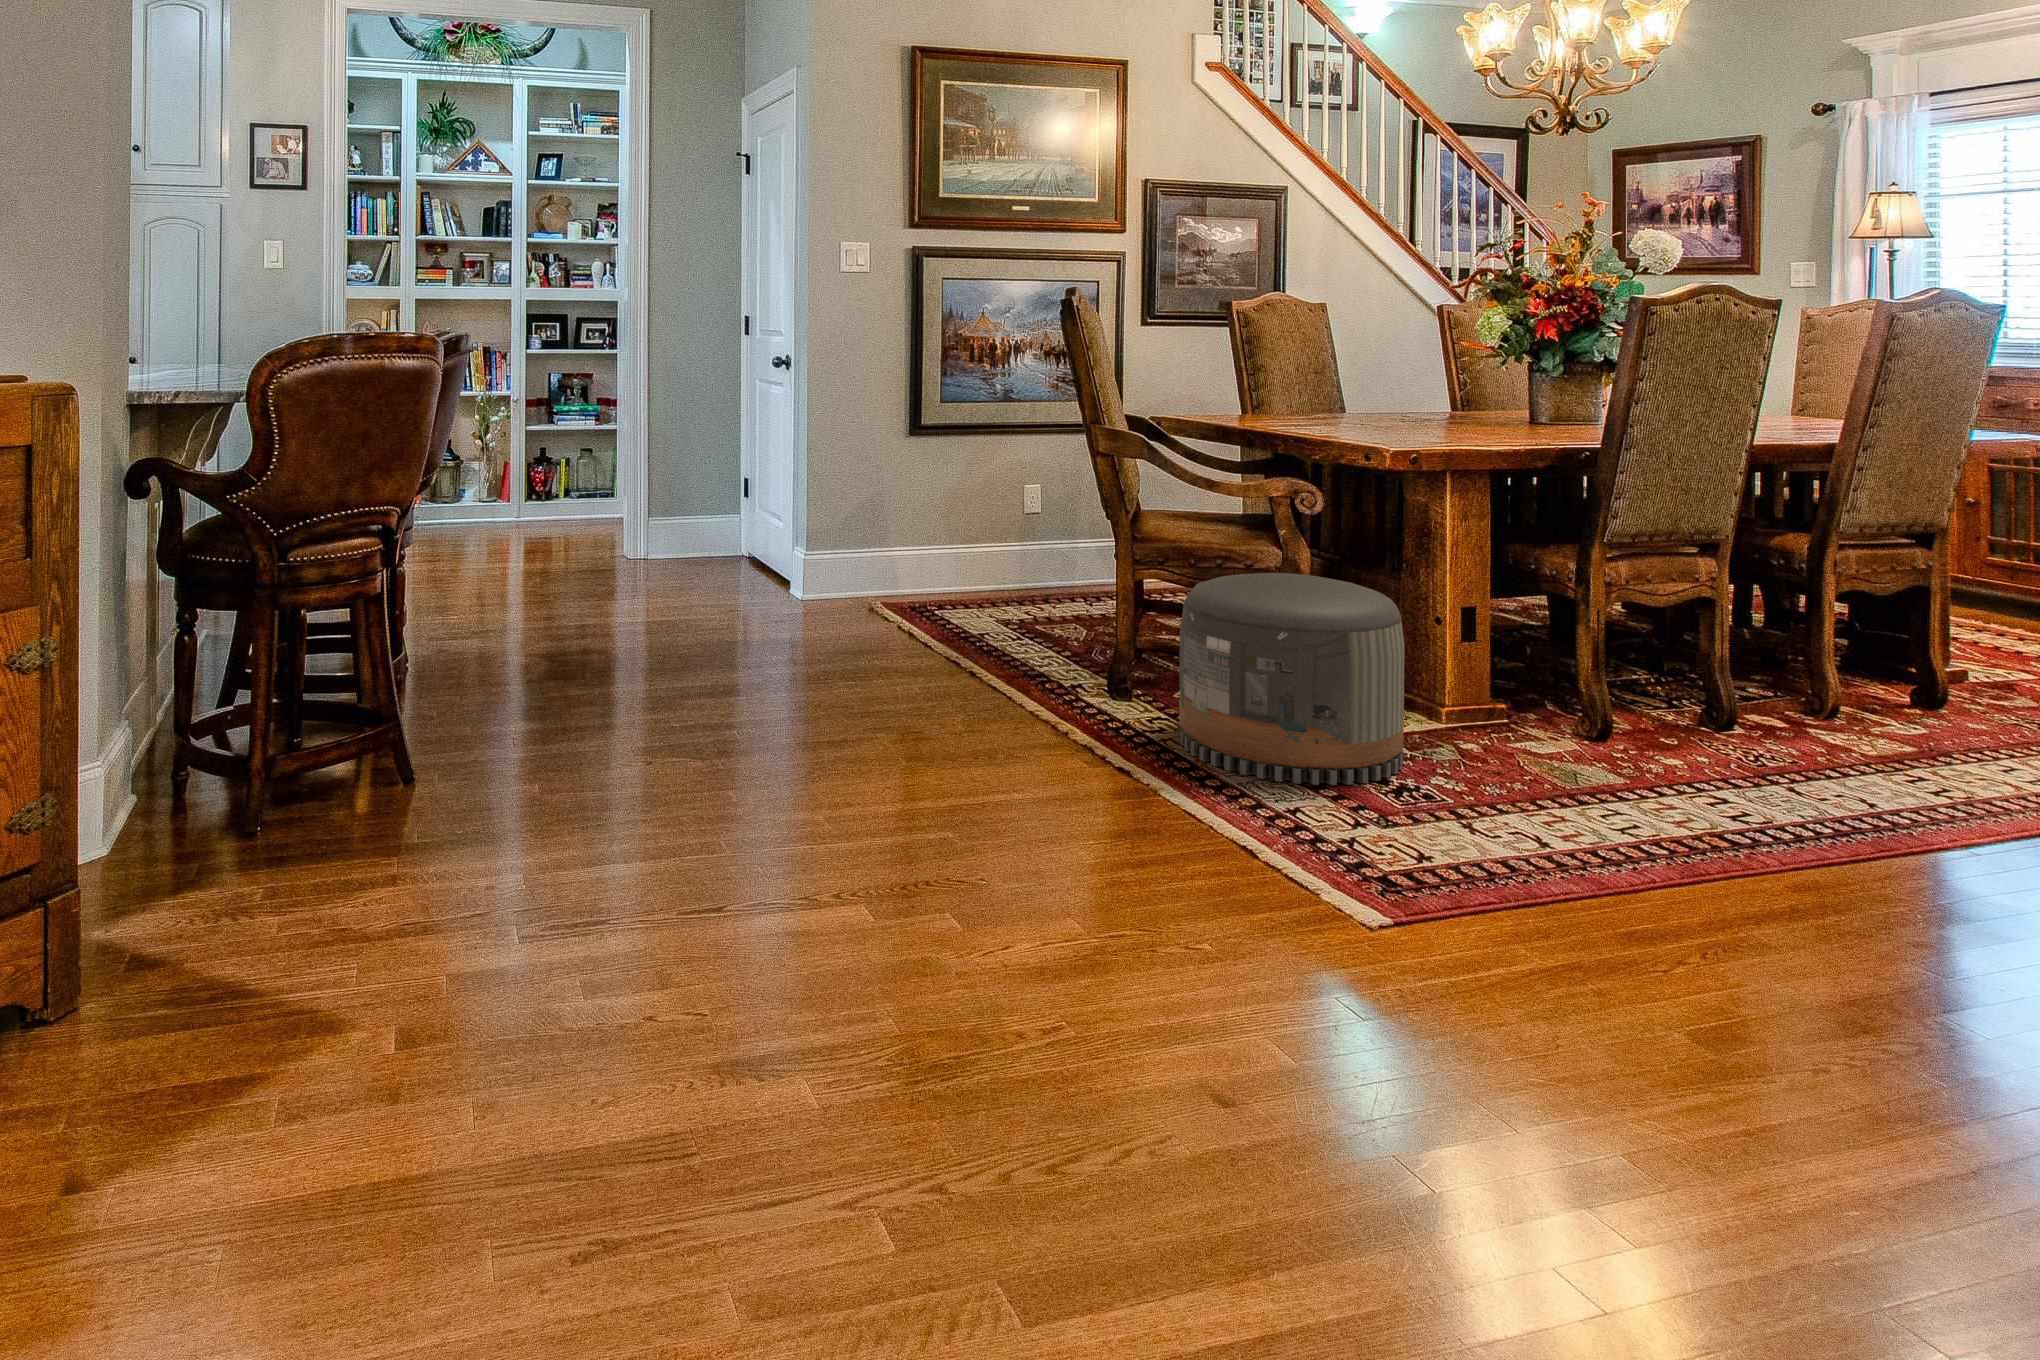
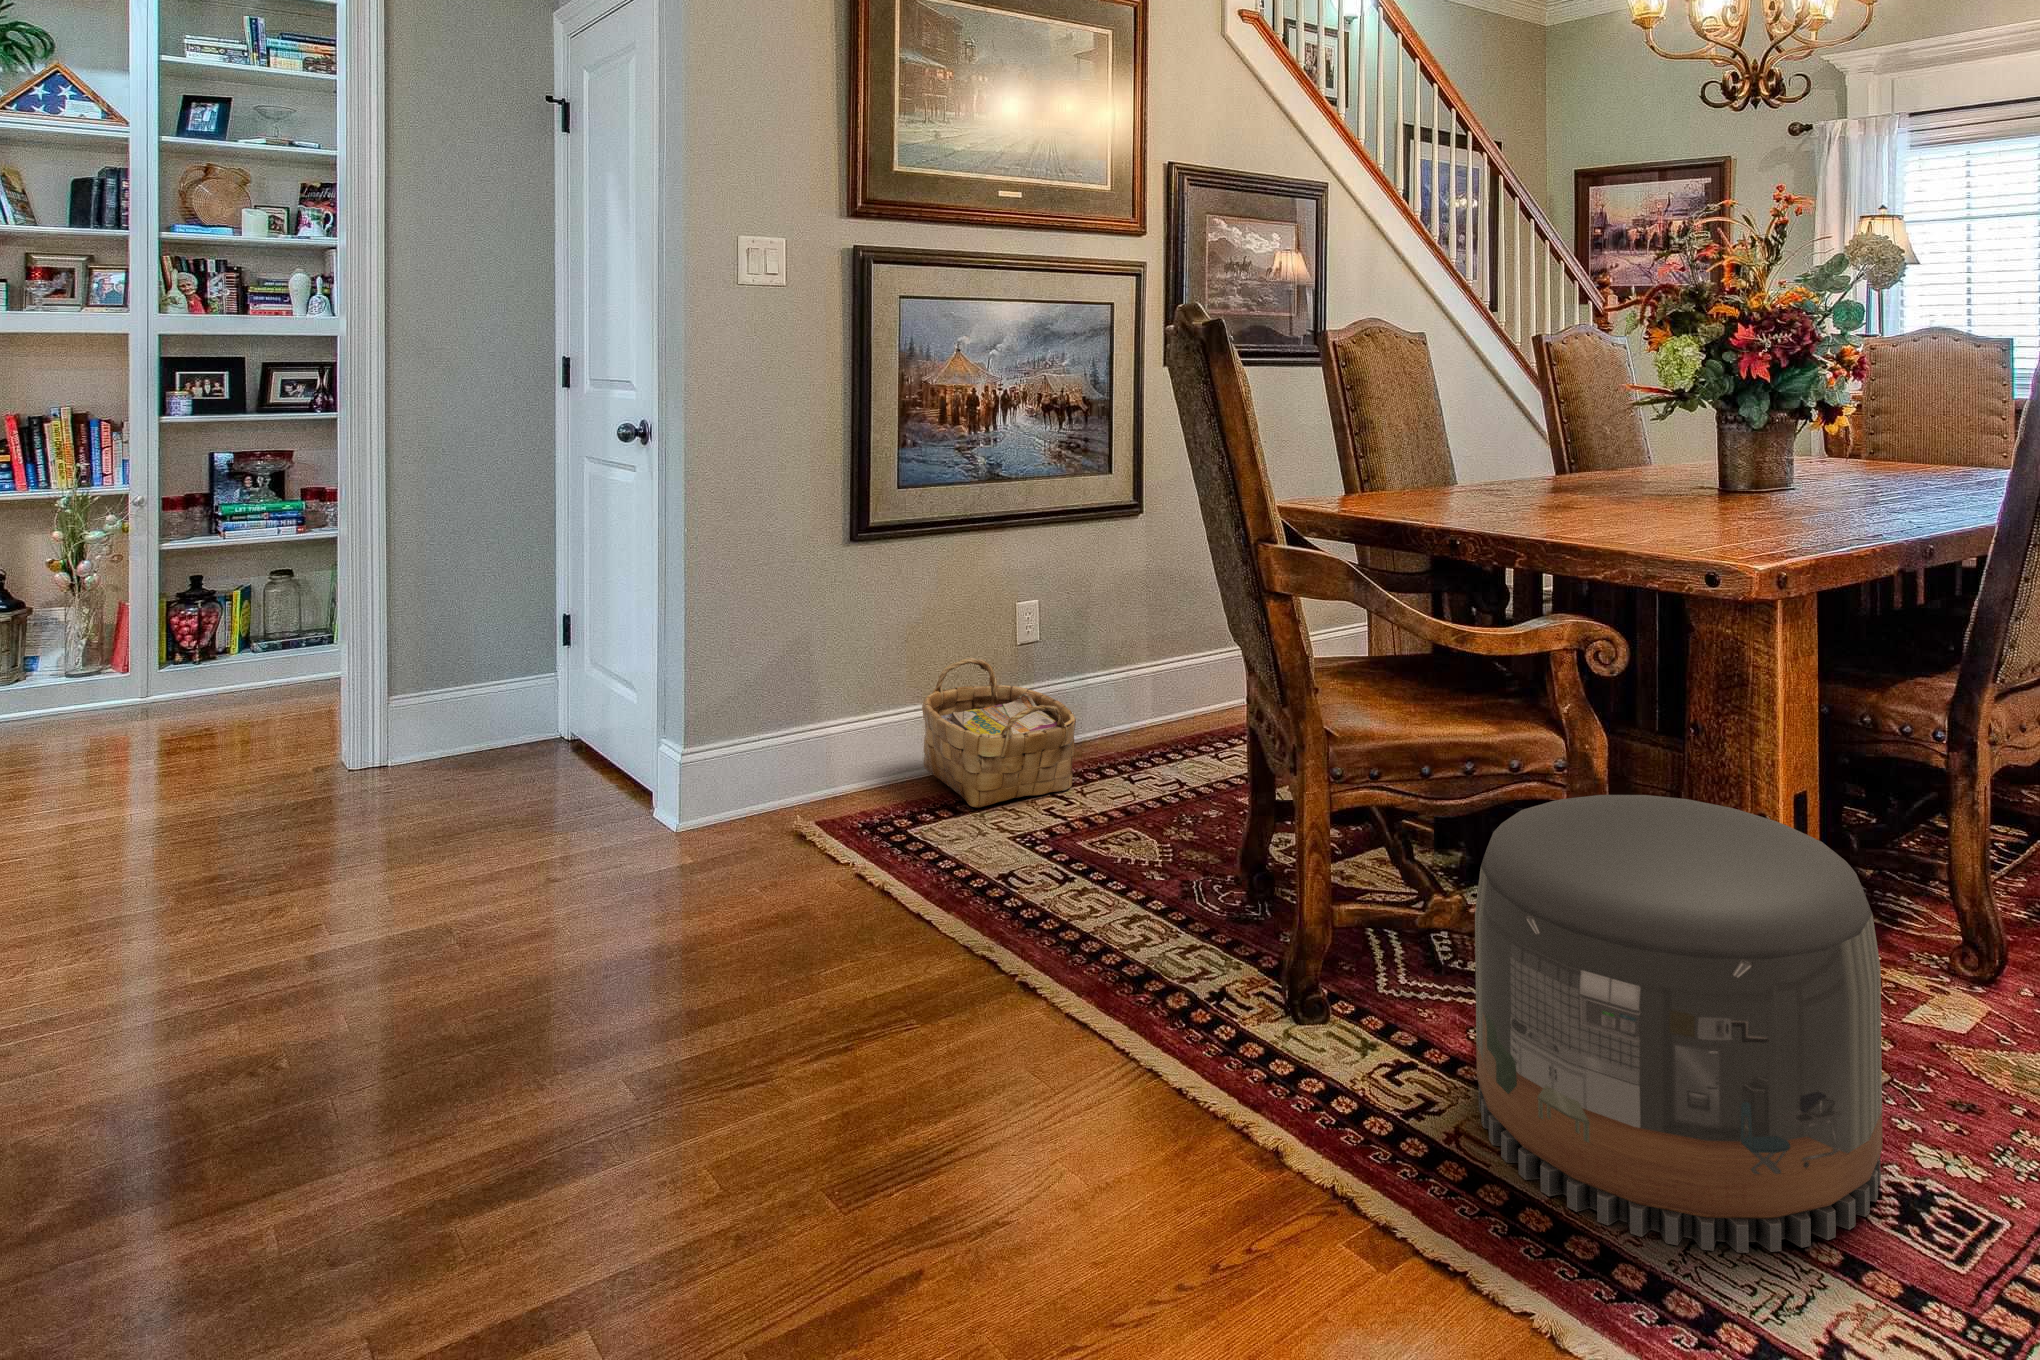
woven basket: none [952,517,1049,606] -> present [922,658,1076,808]

